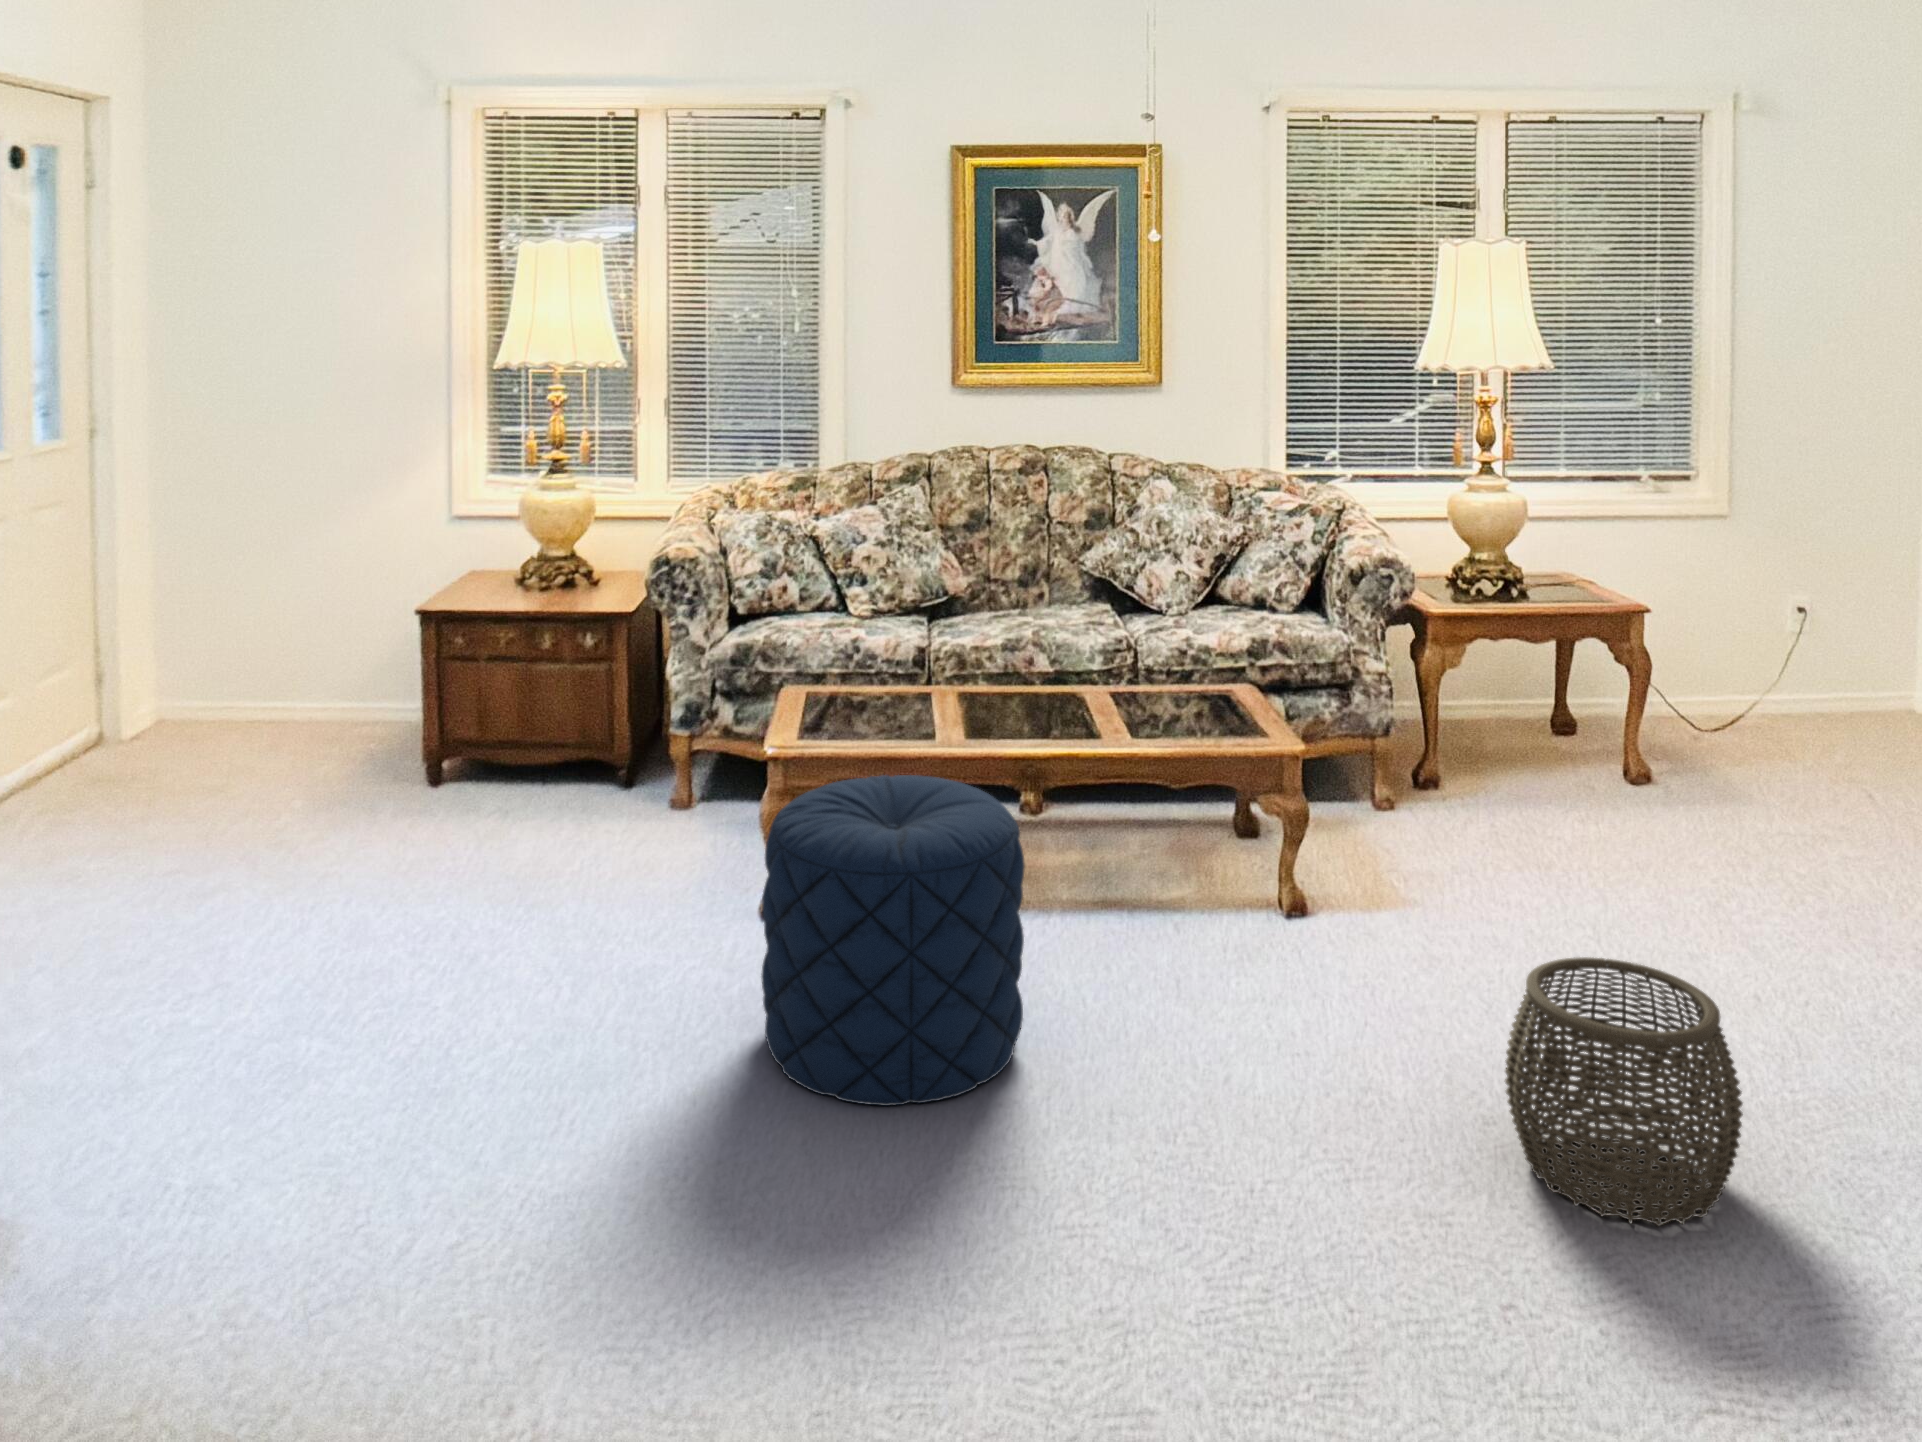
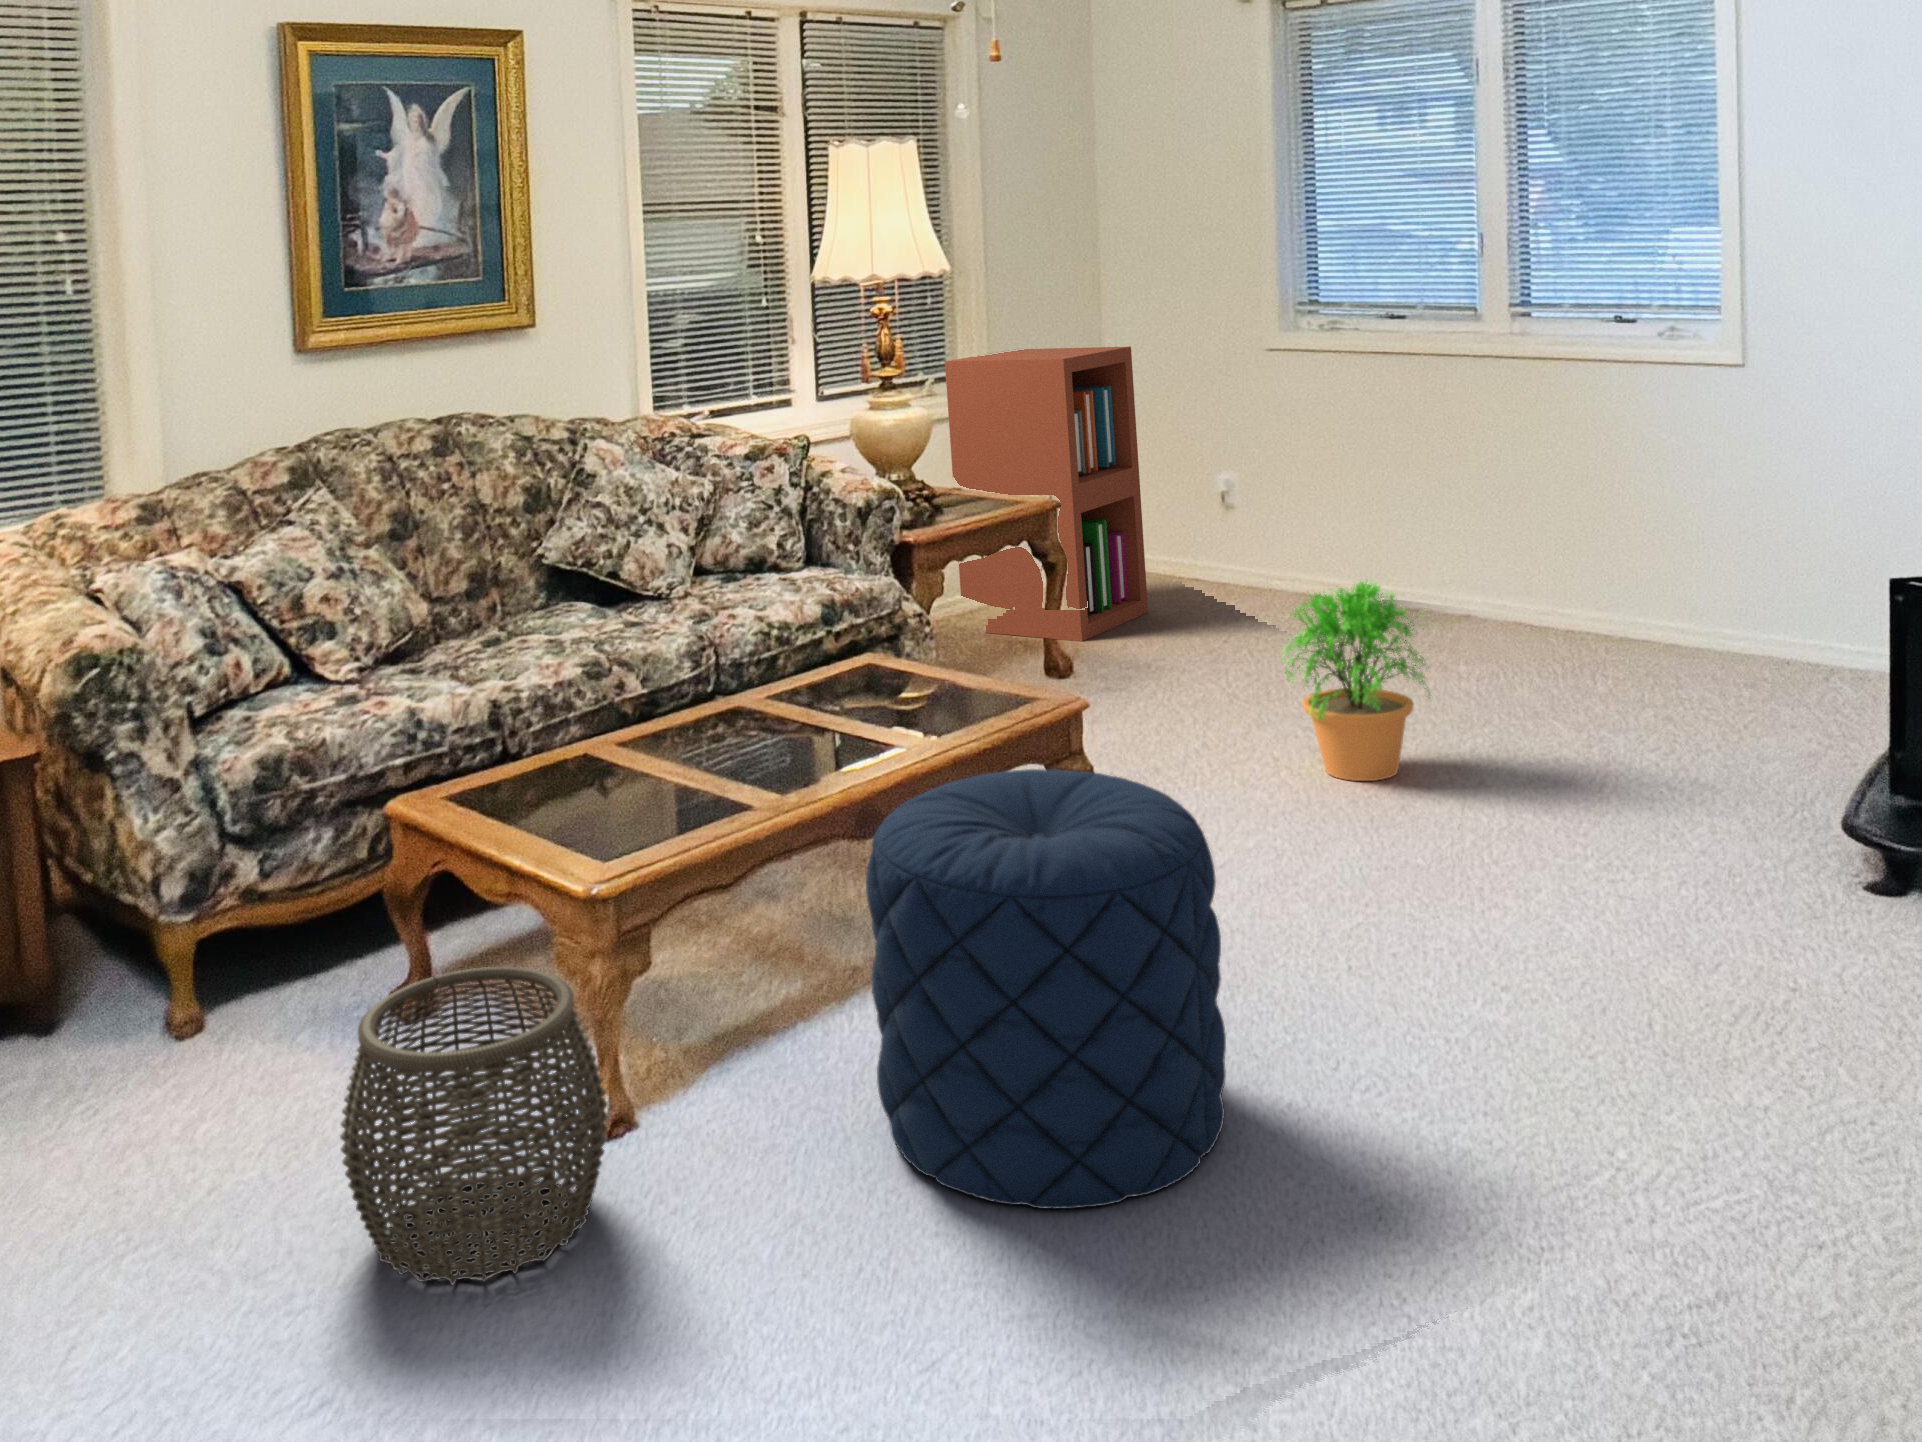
bookshelf: none [1649,455,1876,769] -> present [945,347,1148,641]
potted plant: none [1600,755,1795,975] -> present [1285,581,1430,781]
woven basket: present [1505,957,1743,1226] -> present [340,967,608,1285]

